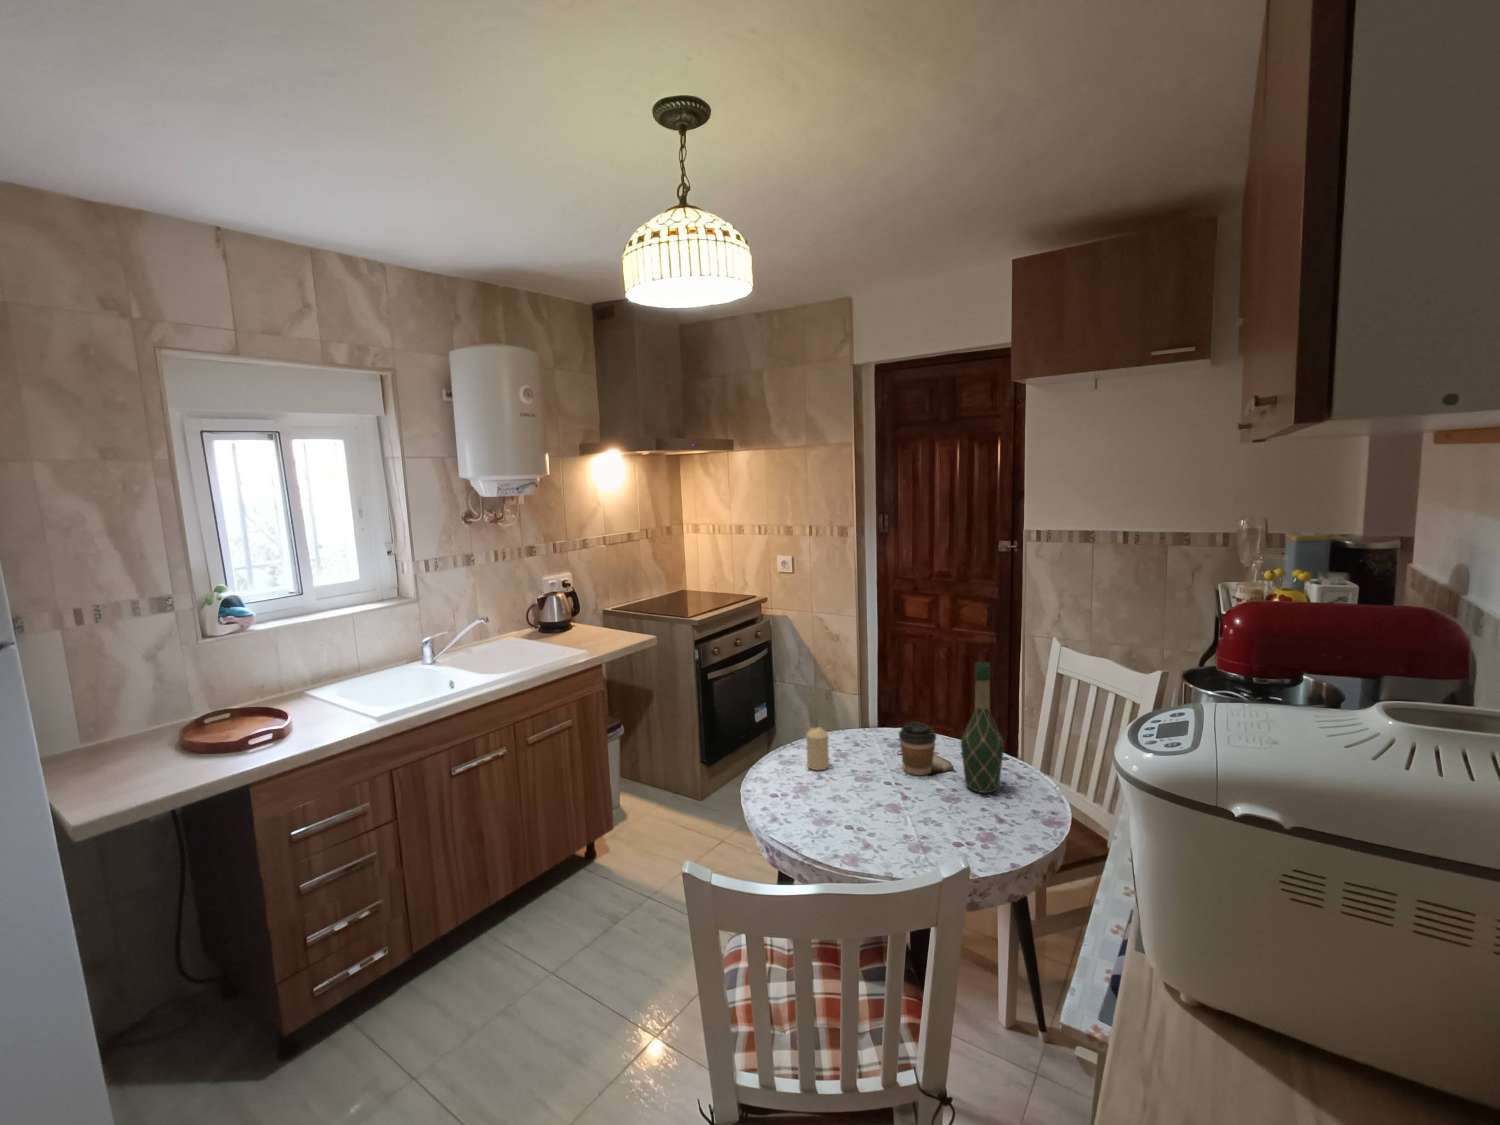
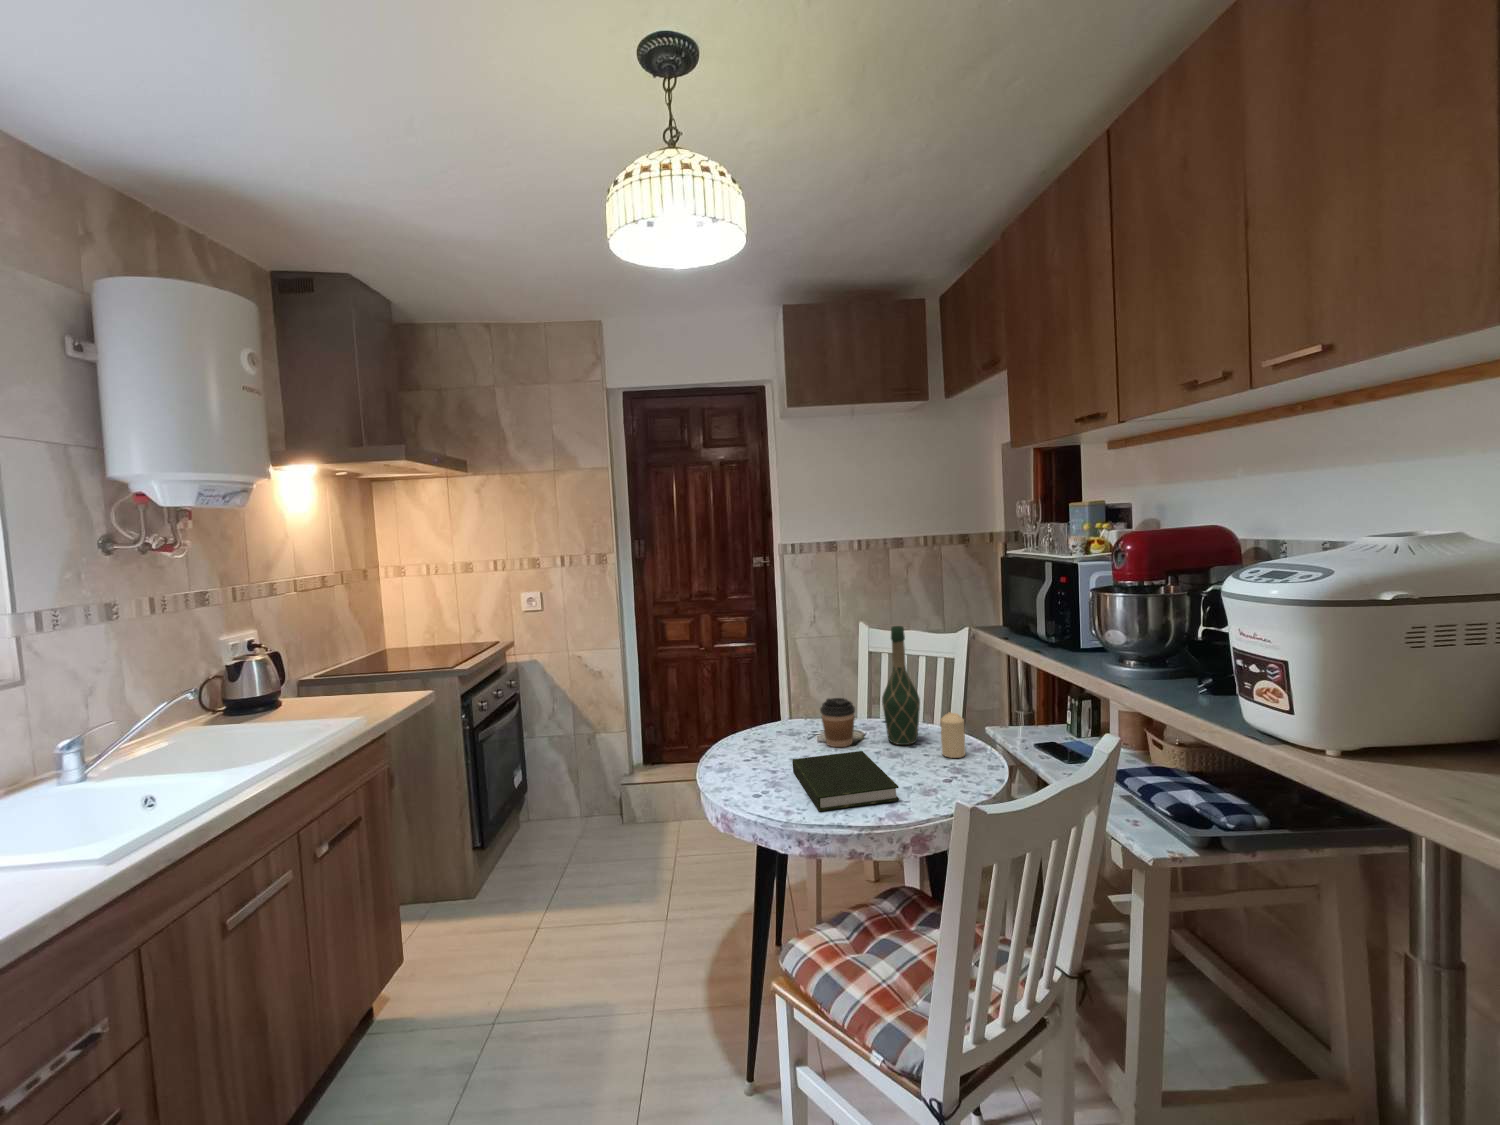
candle: present [806,727,829,770] -> present [940,712,965,758]
book: none [803,774,908,848] -> present [792,751,899,811]

